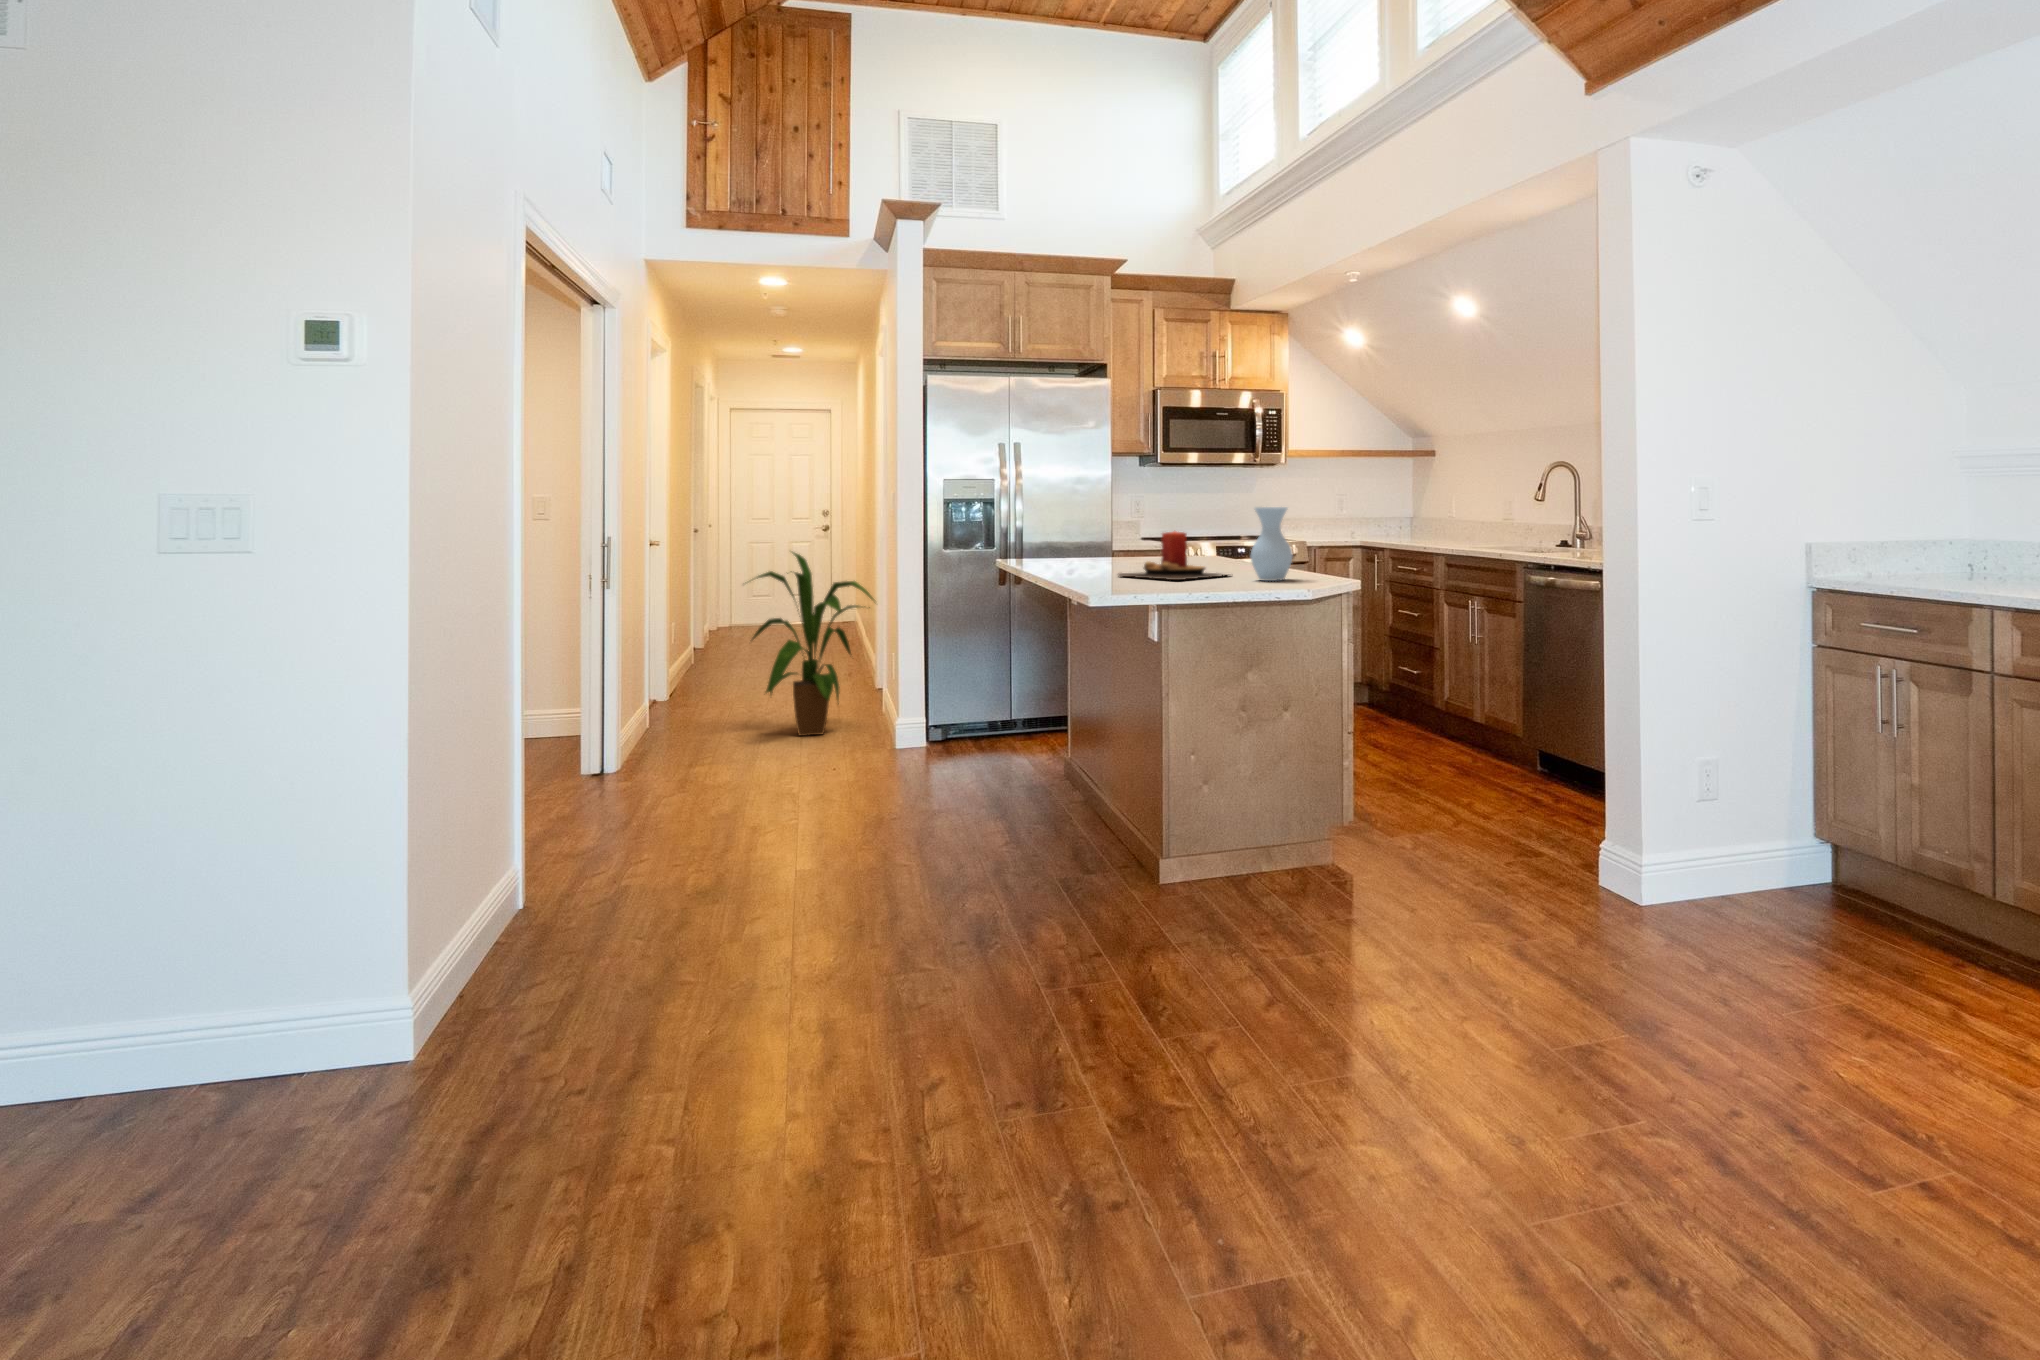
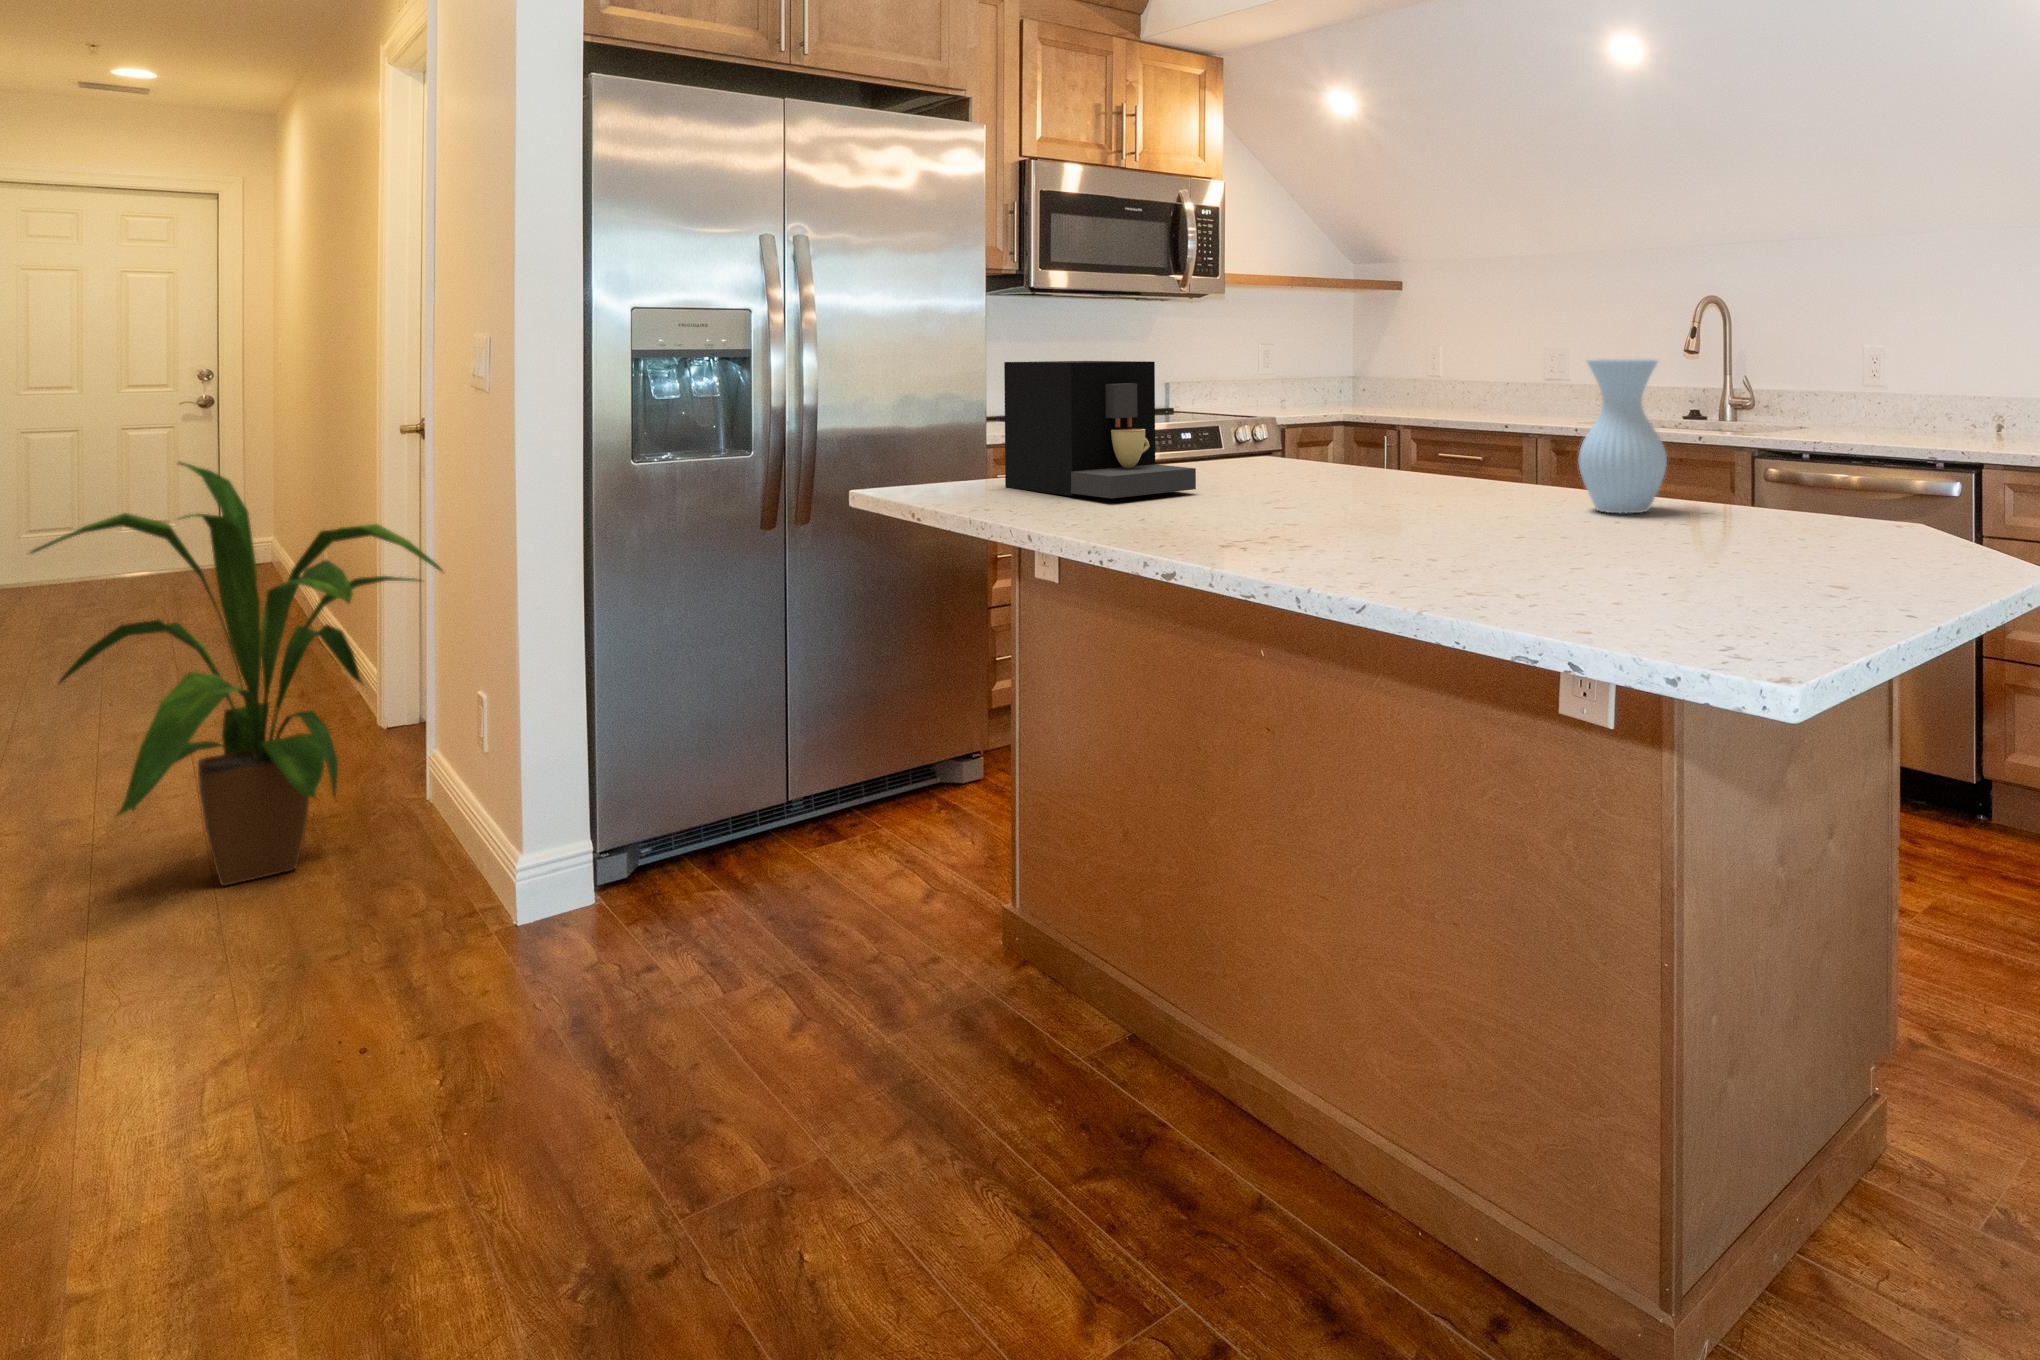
coffee maker: none [1056,507,1121,569] -> present [1004,361,1196,498]
candle: present [1118,531,1225,580] -> none [1265,410,1501,523]

